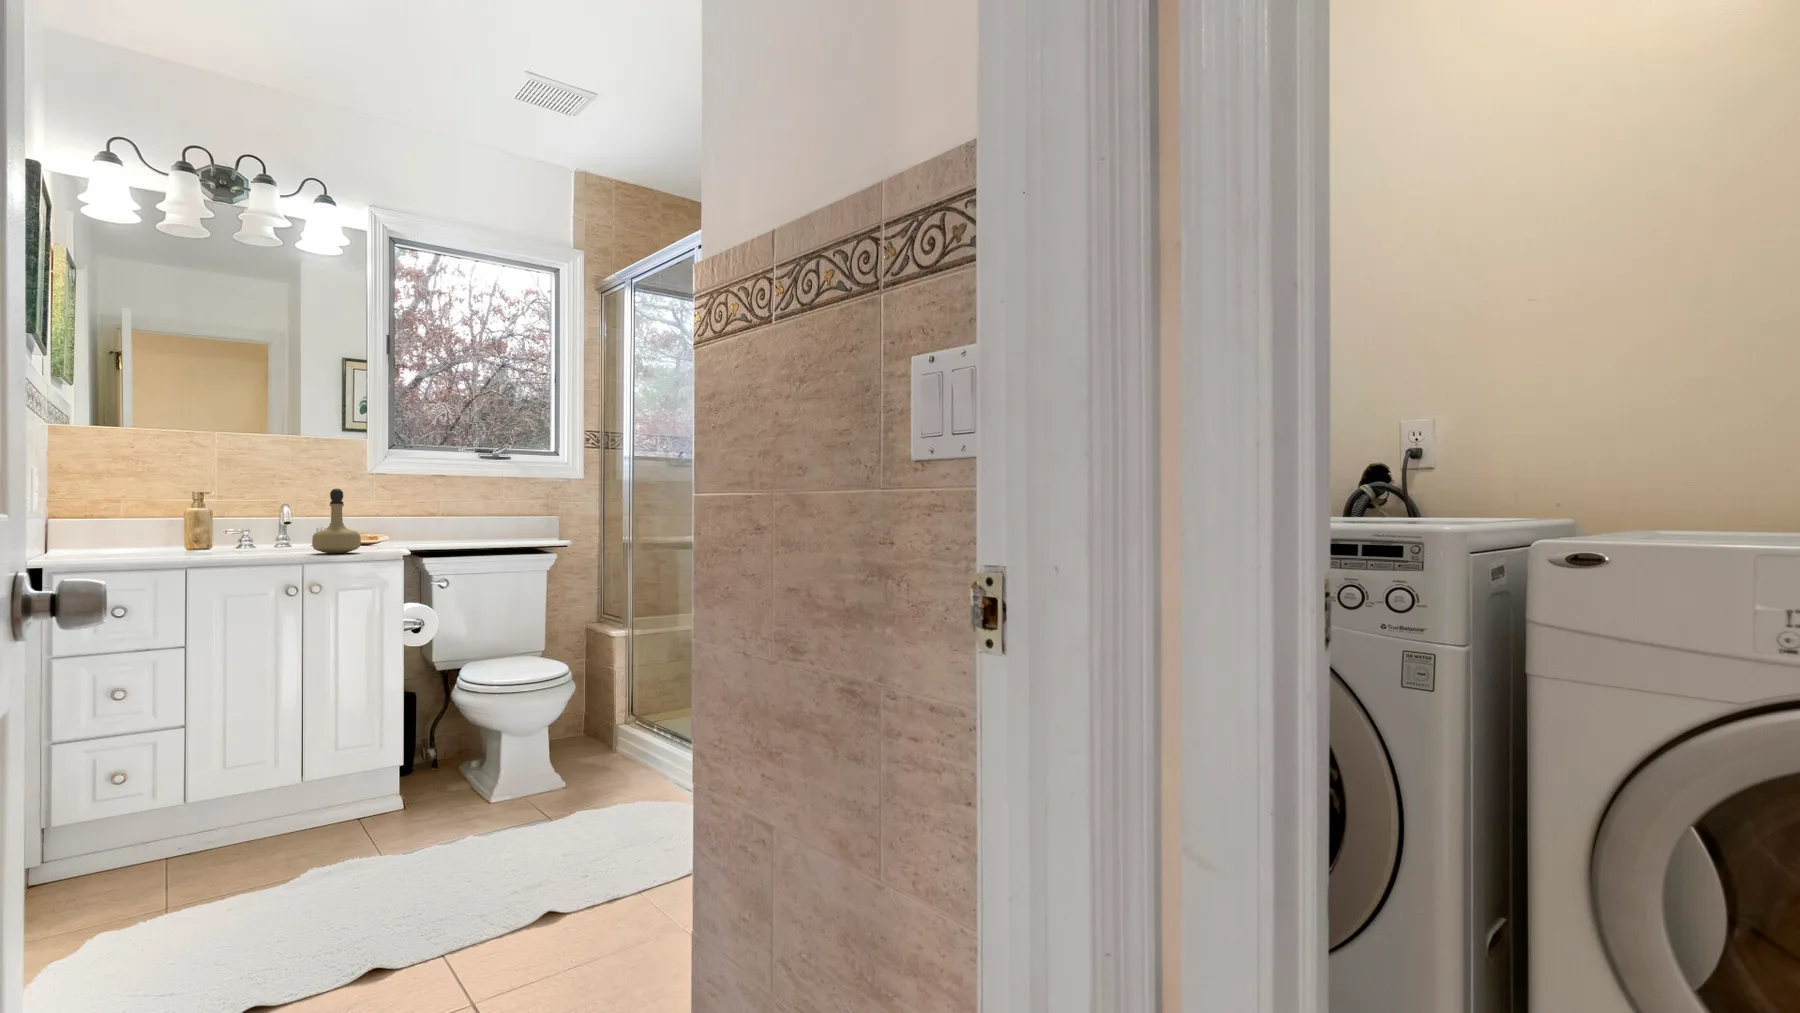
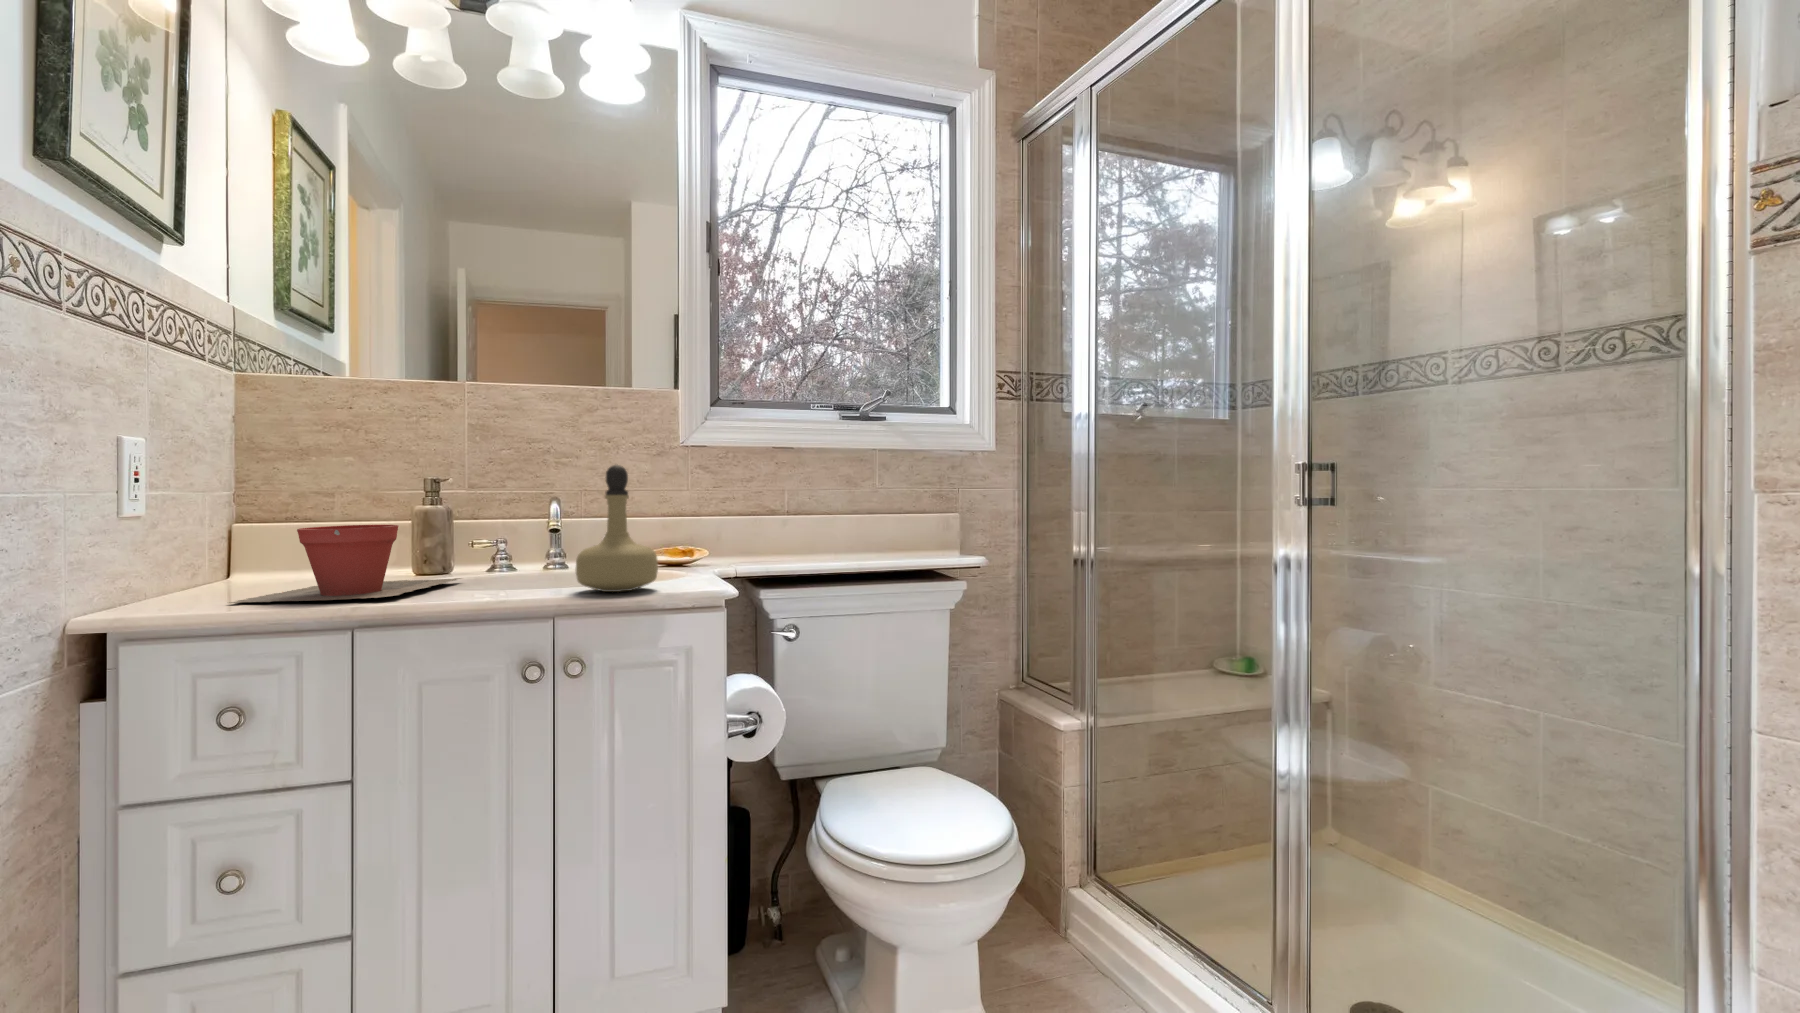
plant pot: none [106,519,231,558] -> present [229,524,462,603]

